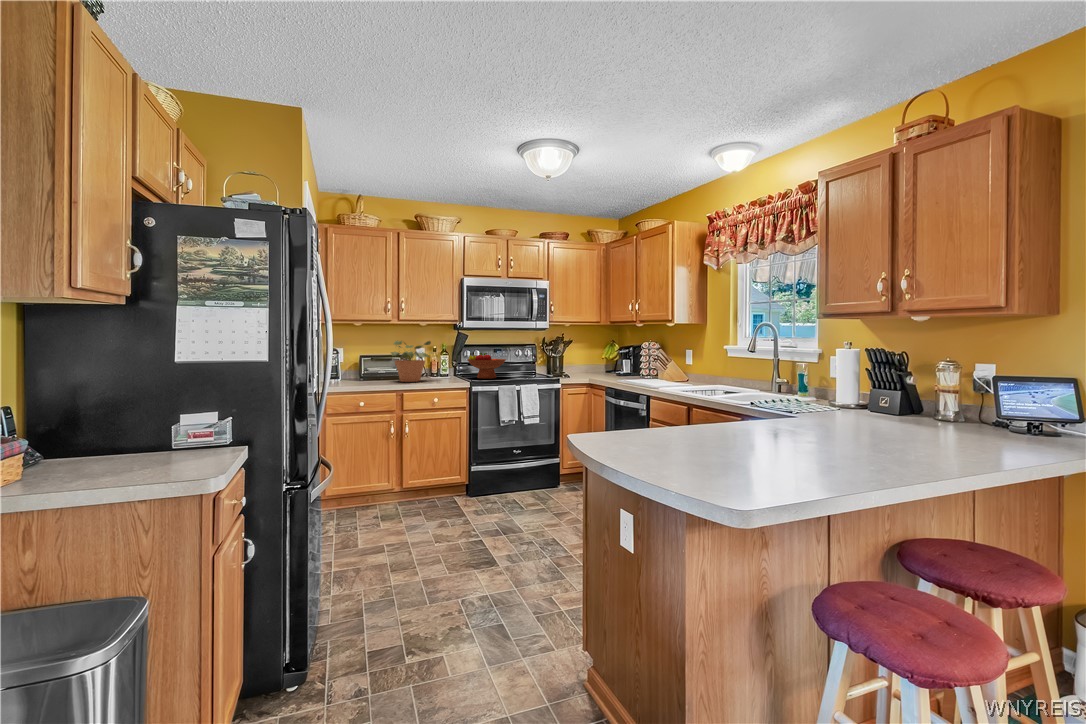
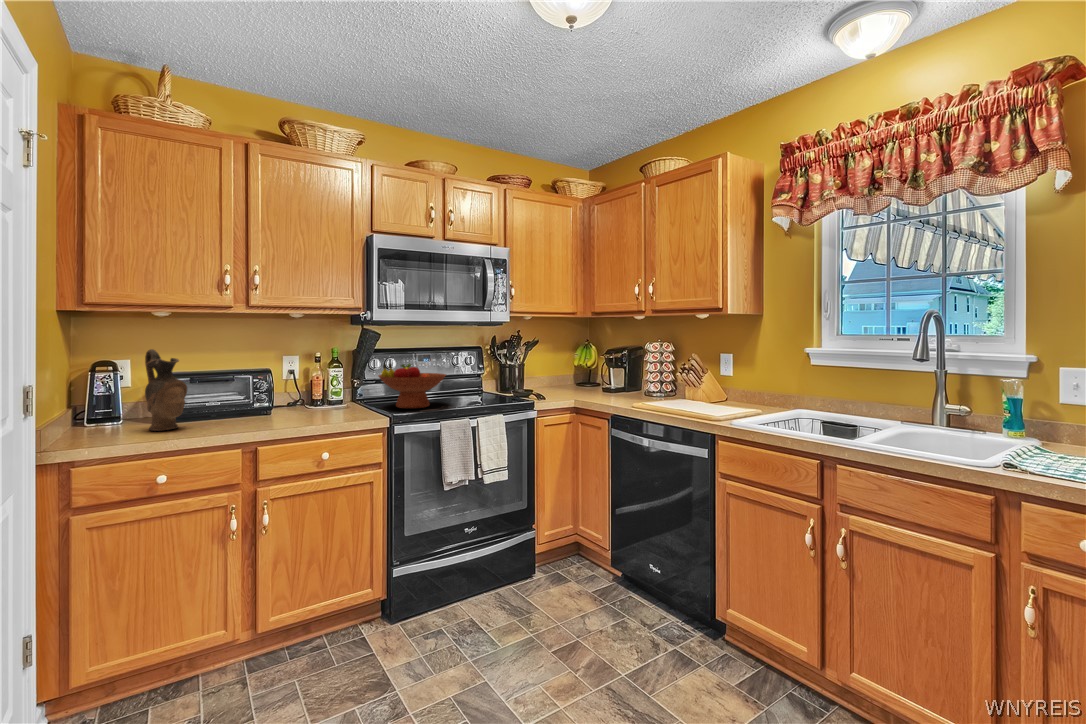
potted plant: present [391,341,431,382] -> none [231,344,325,423]
ceramic pitcher: none [351,342,370,383] -> present [145,349,187,431]

